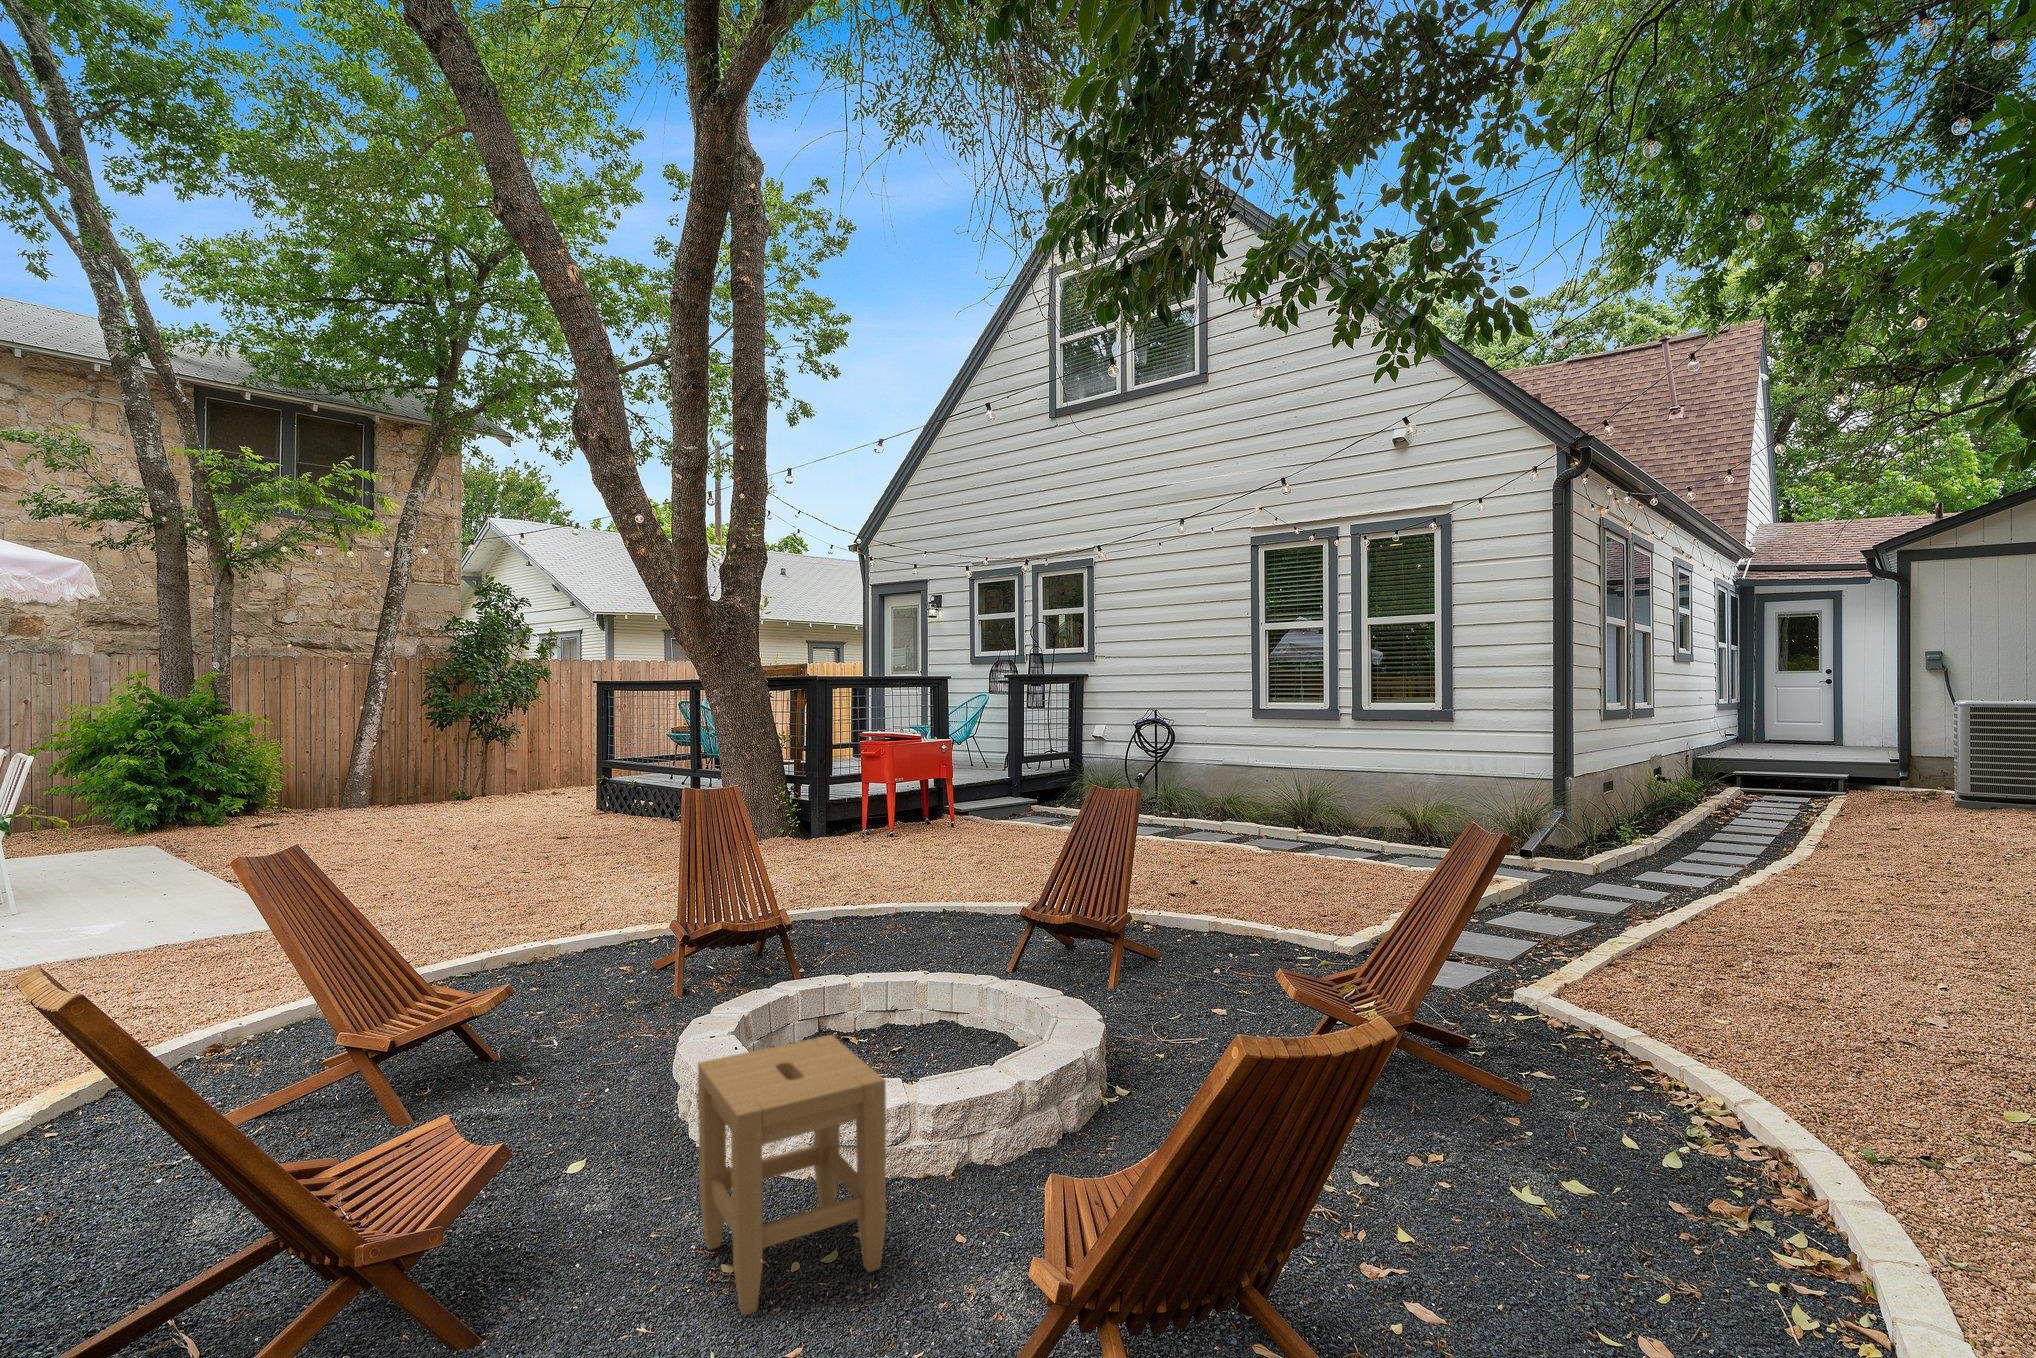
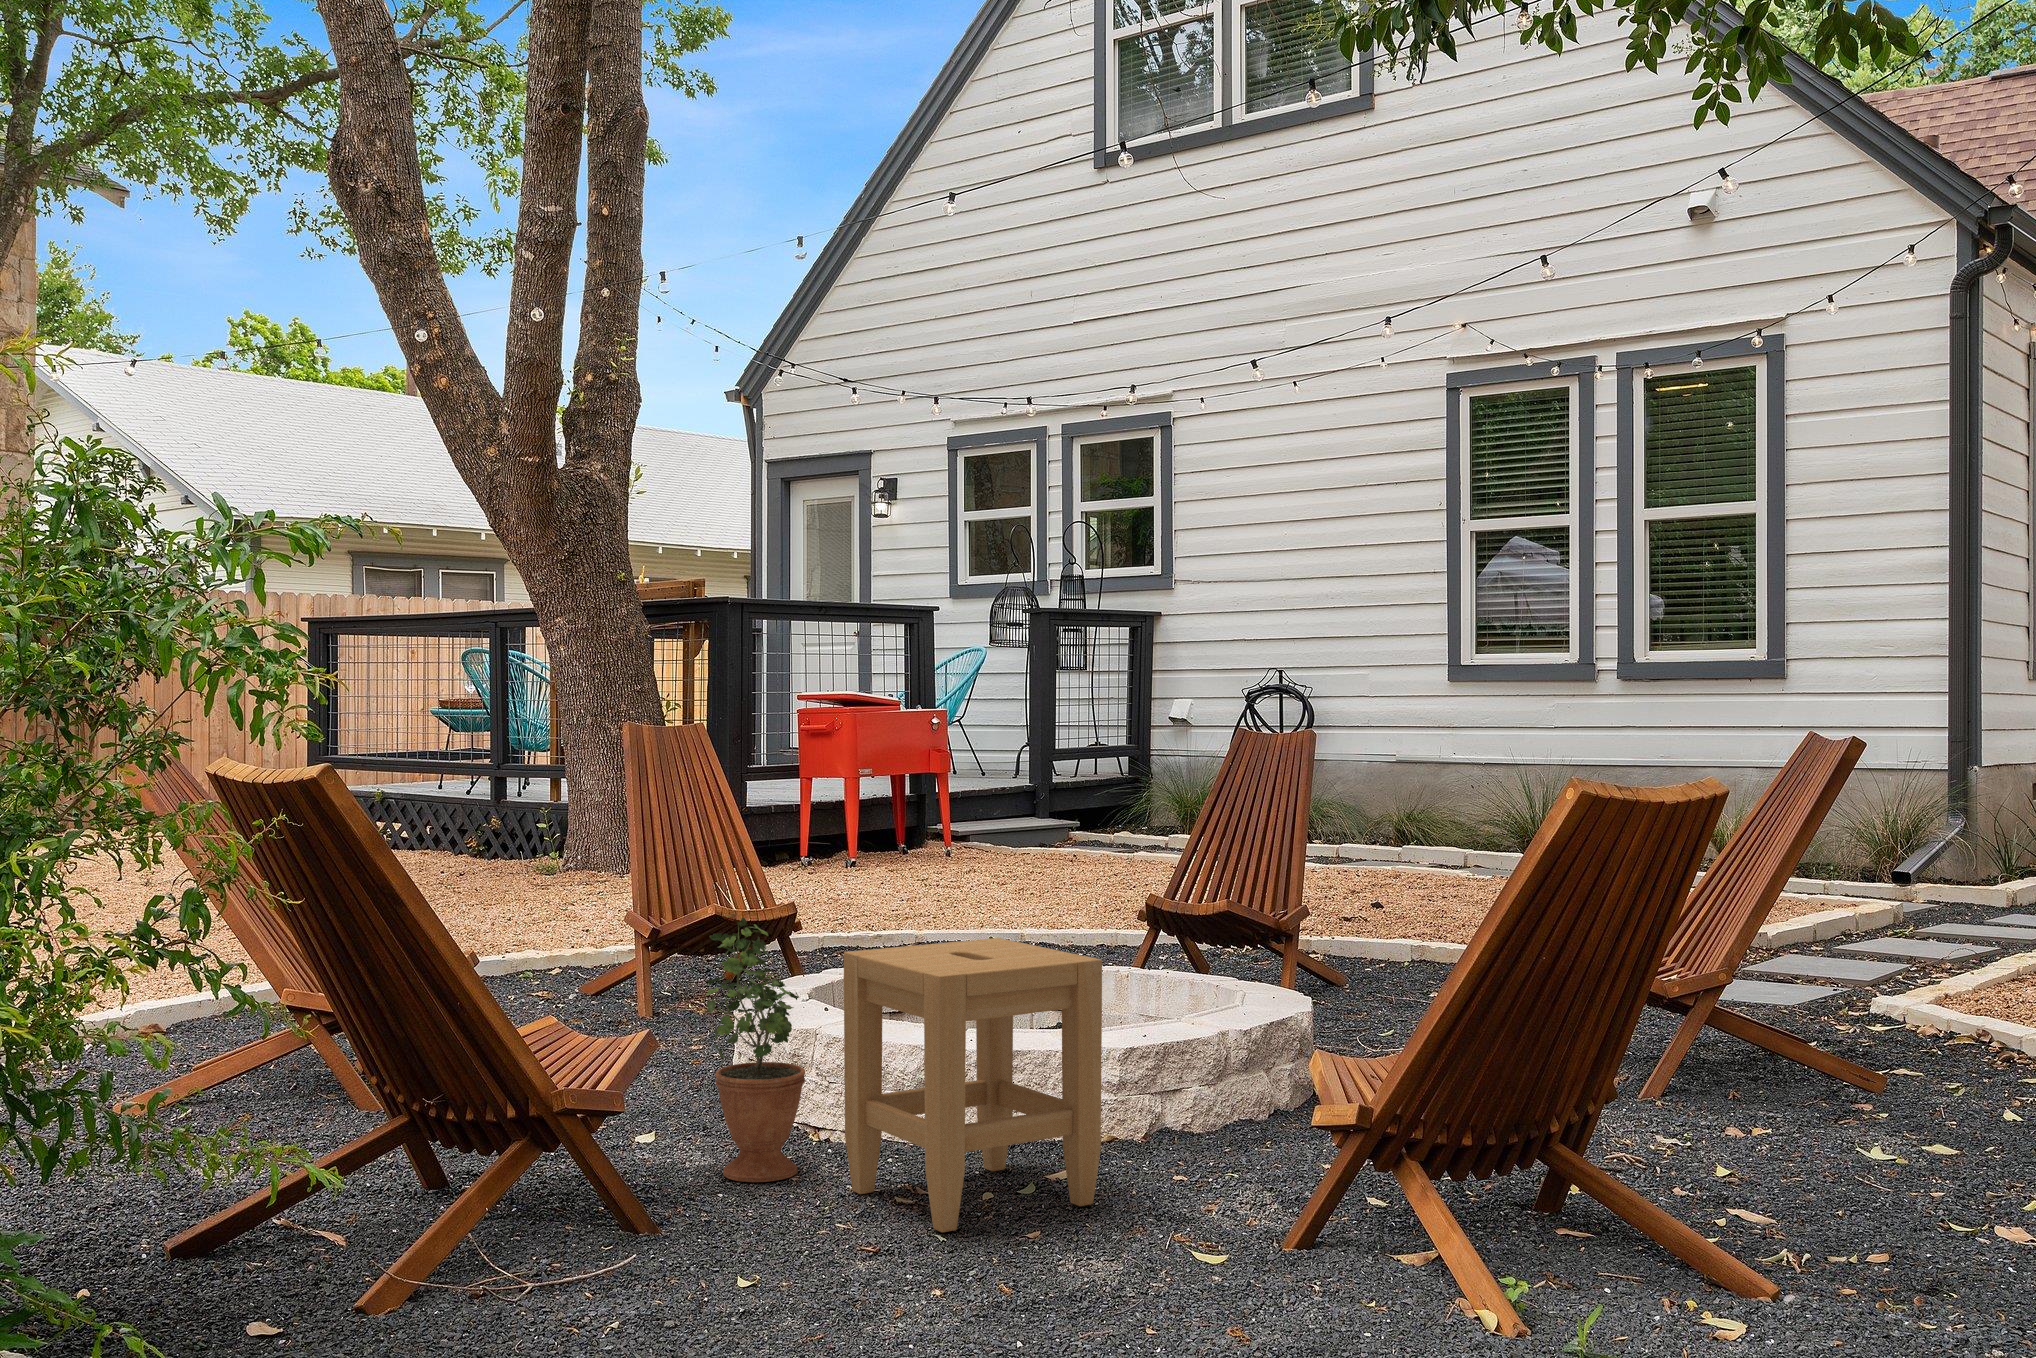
potted plant: none [600,1017,685,1230] -> present [706,914,805,1182]

